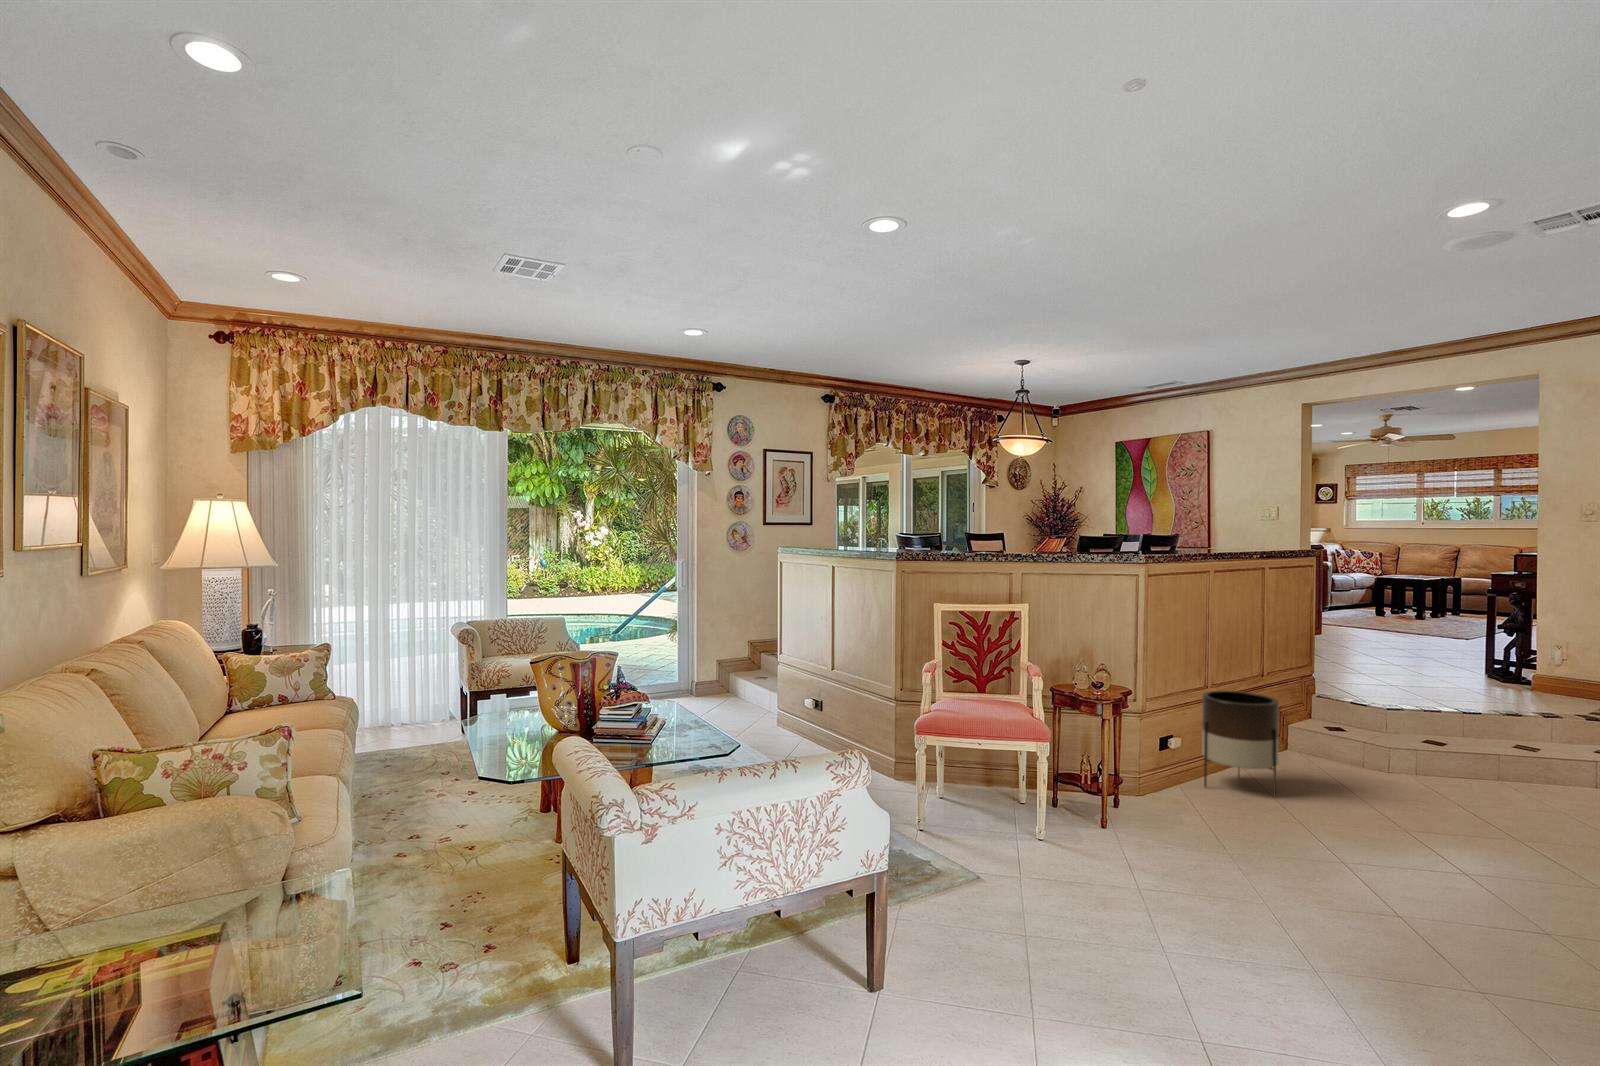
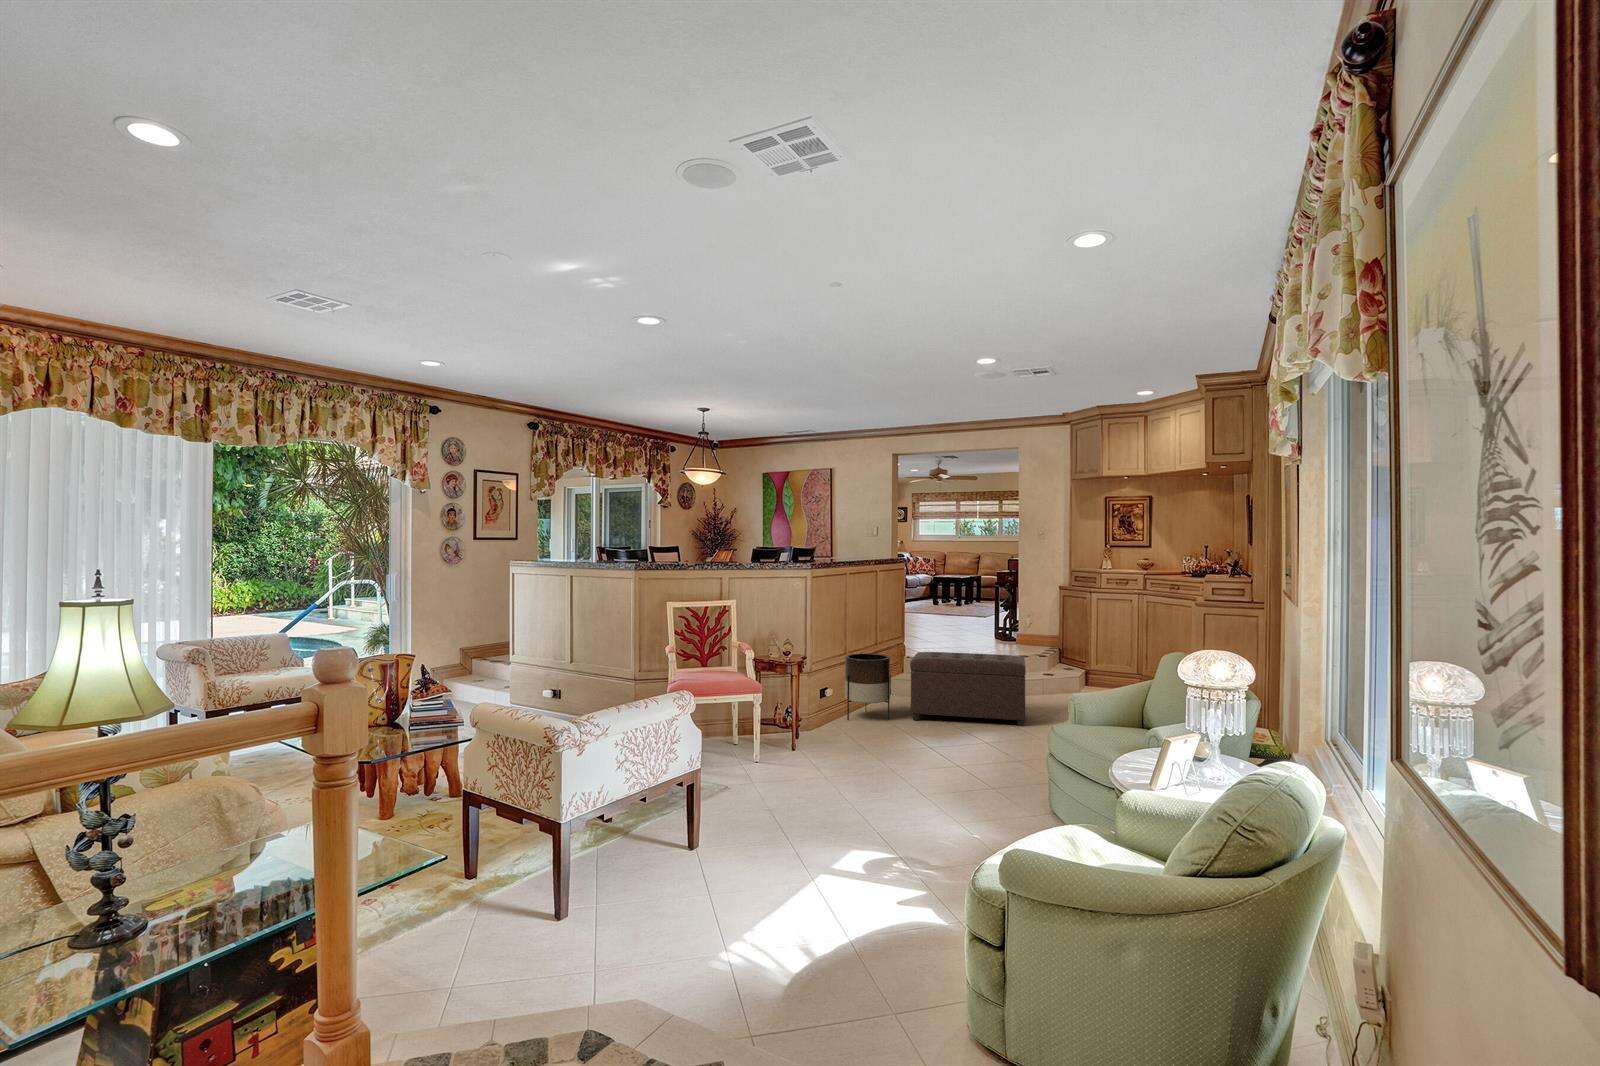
ottoman: none [1314,697,1553,851] -> present [910,652,1026,727]

